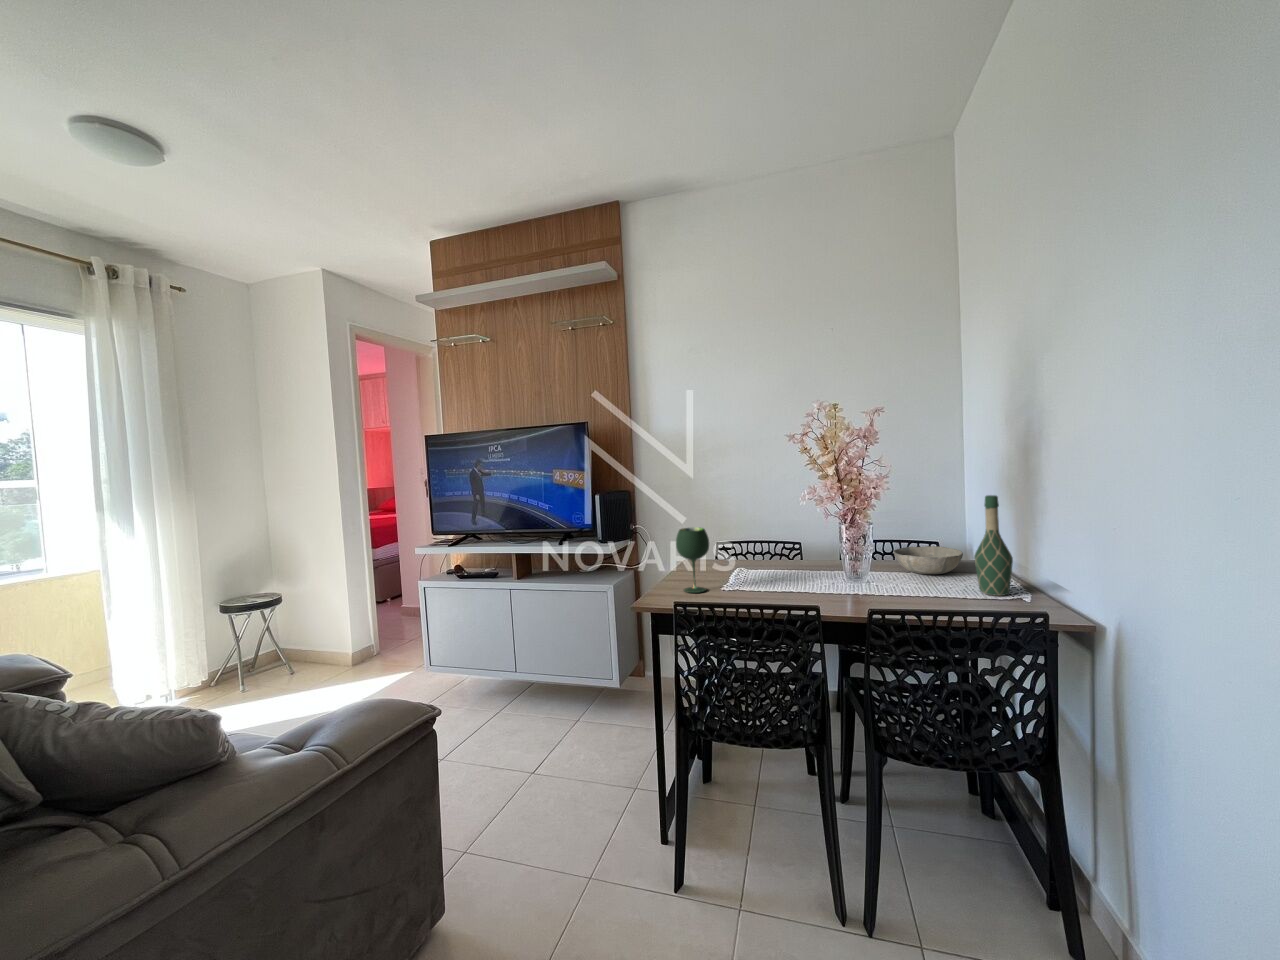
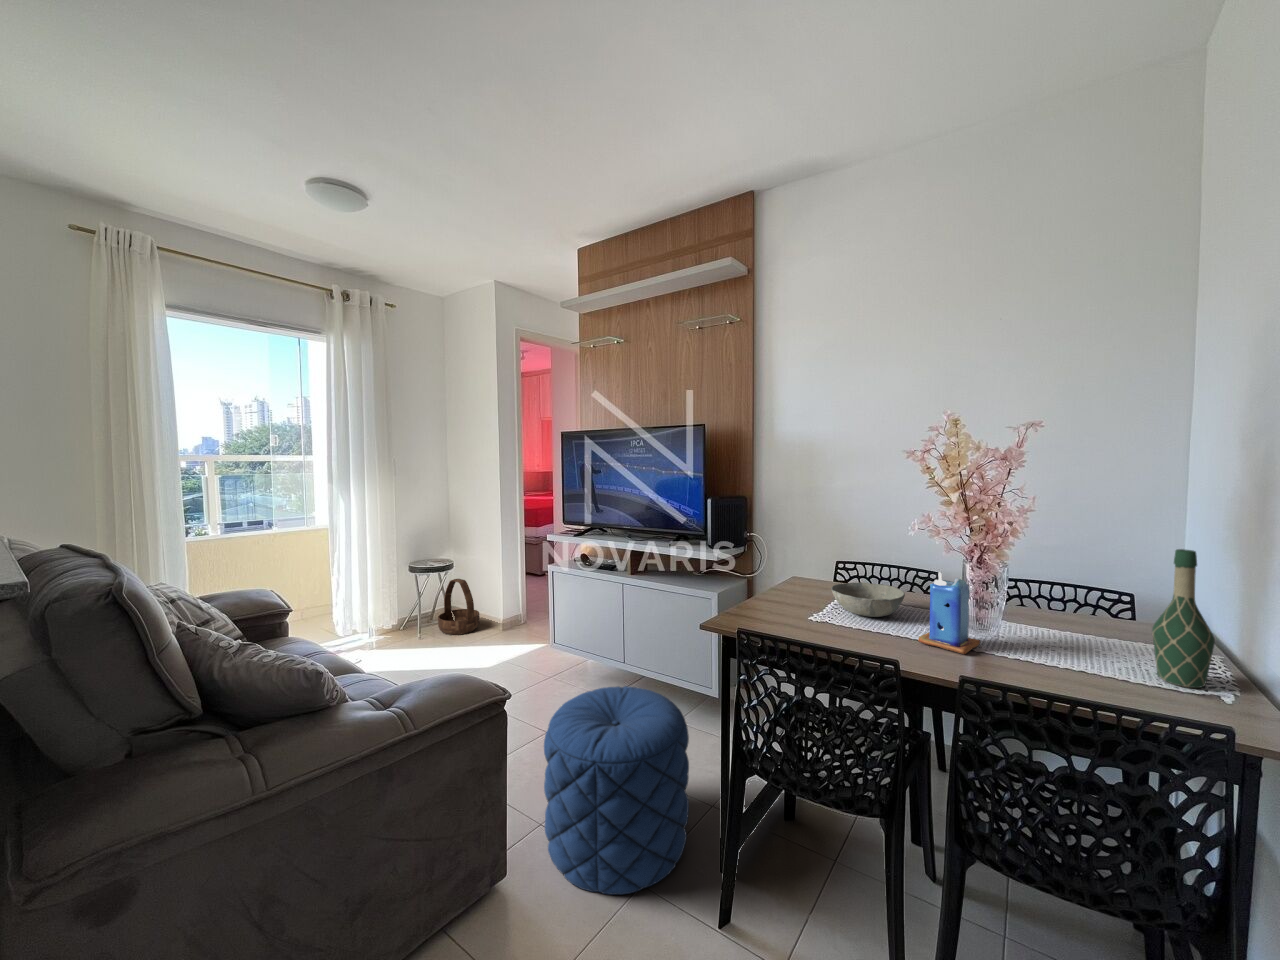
wine glass: present [676,527,709,593] -> none [761,547,798,618]
candle: none [817,533,860,598] -> present [918,572,980,655]
bowl: present [893,546,963,574] -> present [831,582,905,617]
basket: none [265,615,322,683] -> present [438,579,479,635]
pouf: none [469,687,624,904] -> present [544,686,689,895]

